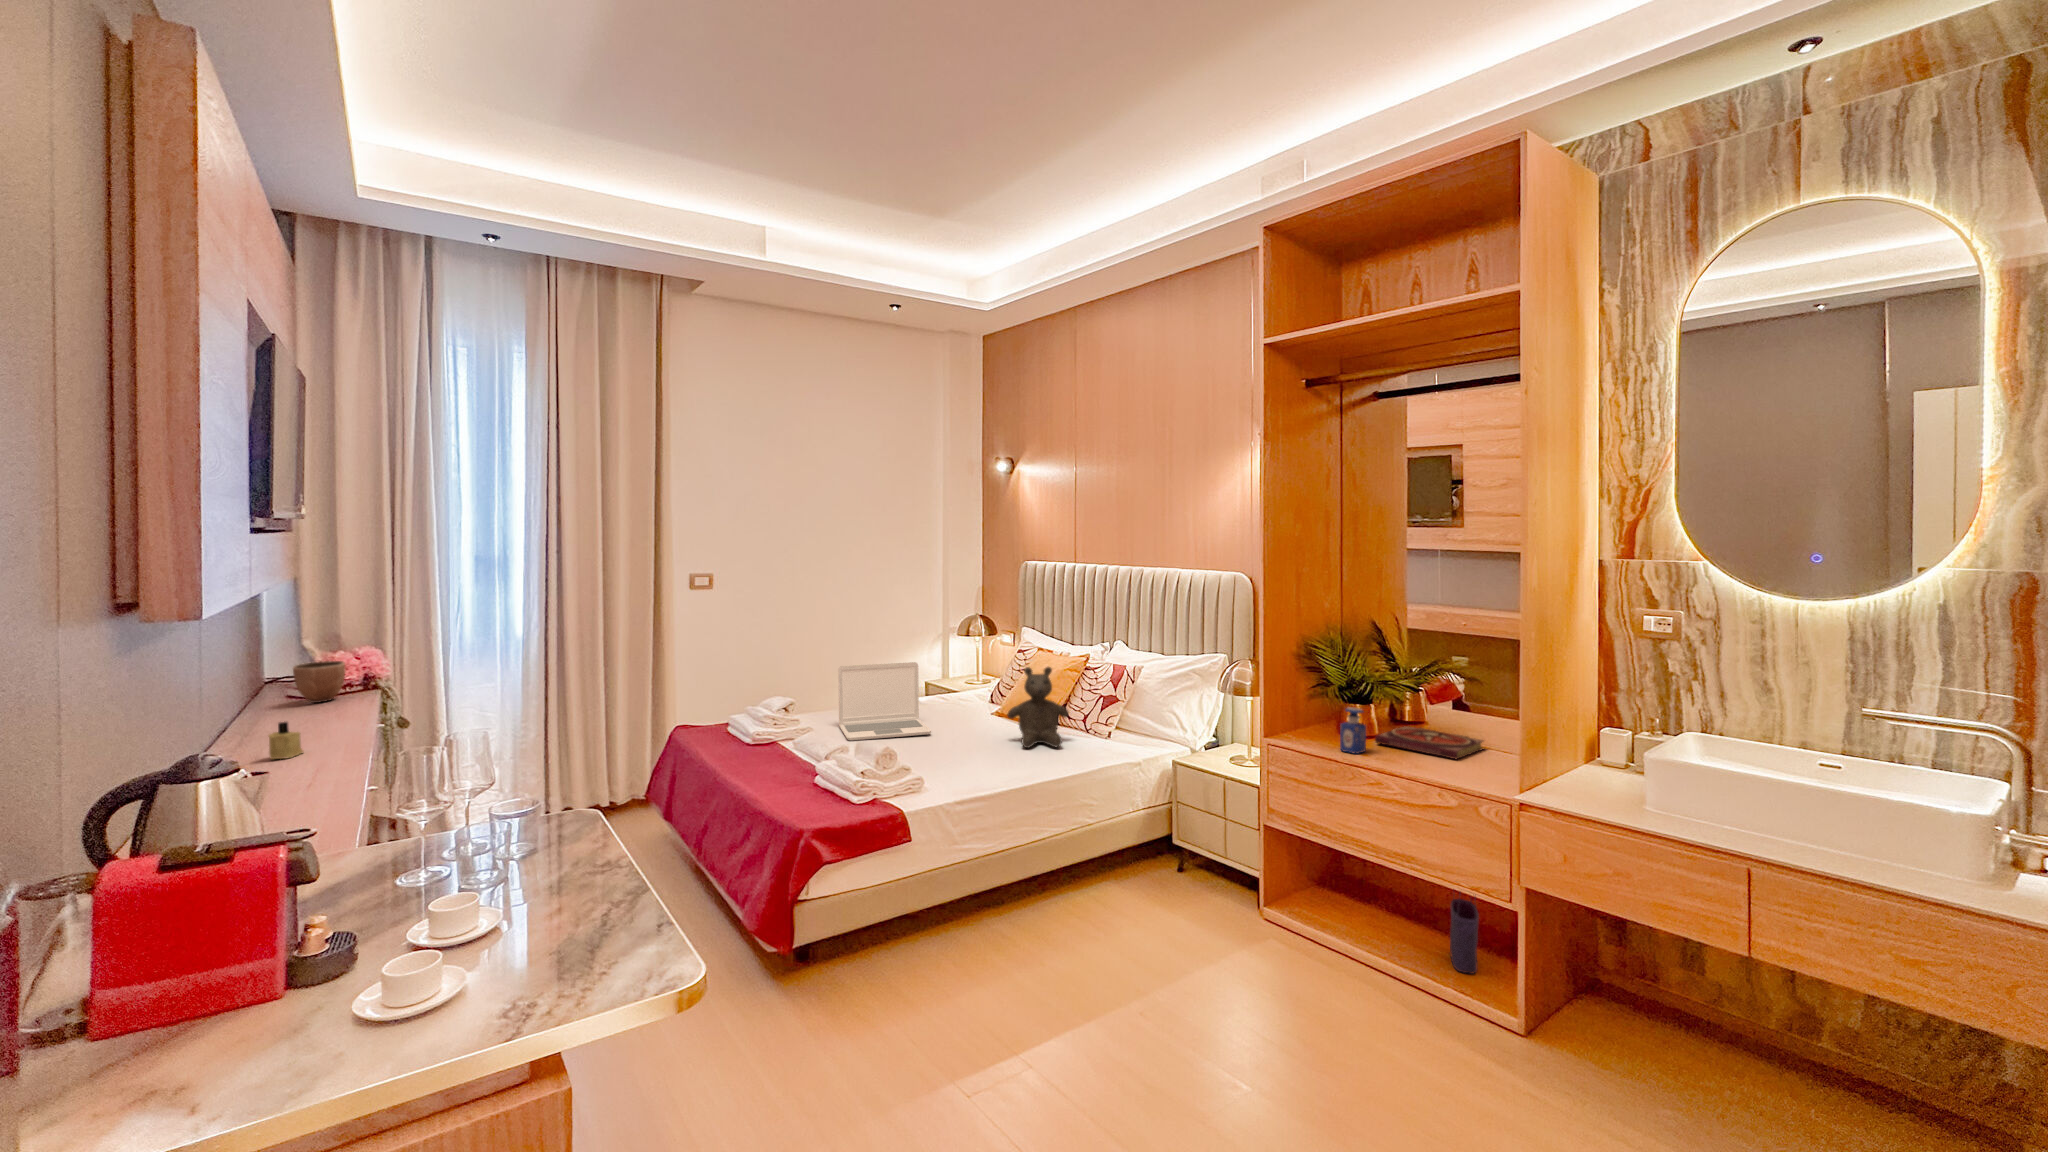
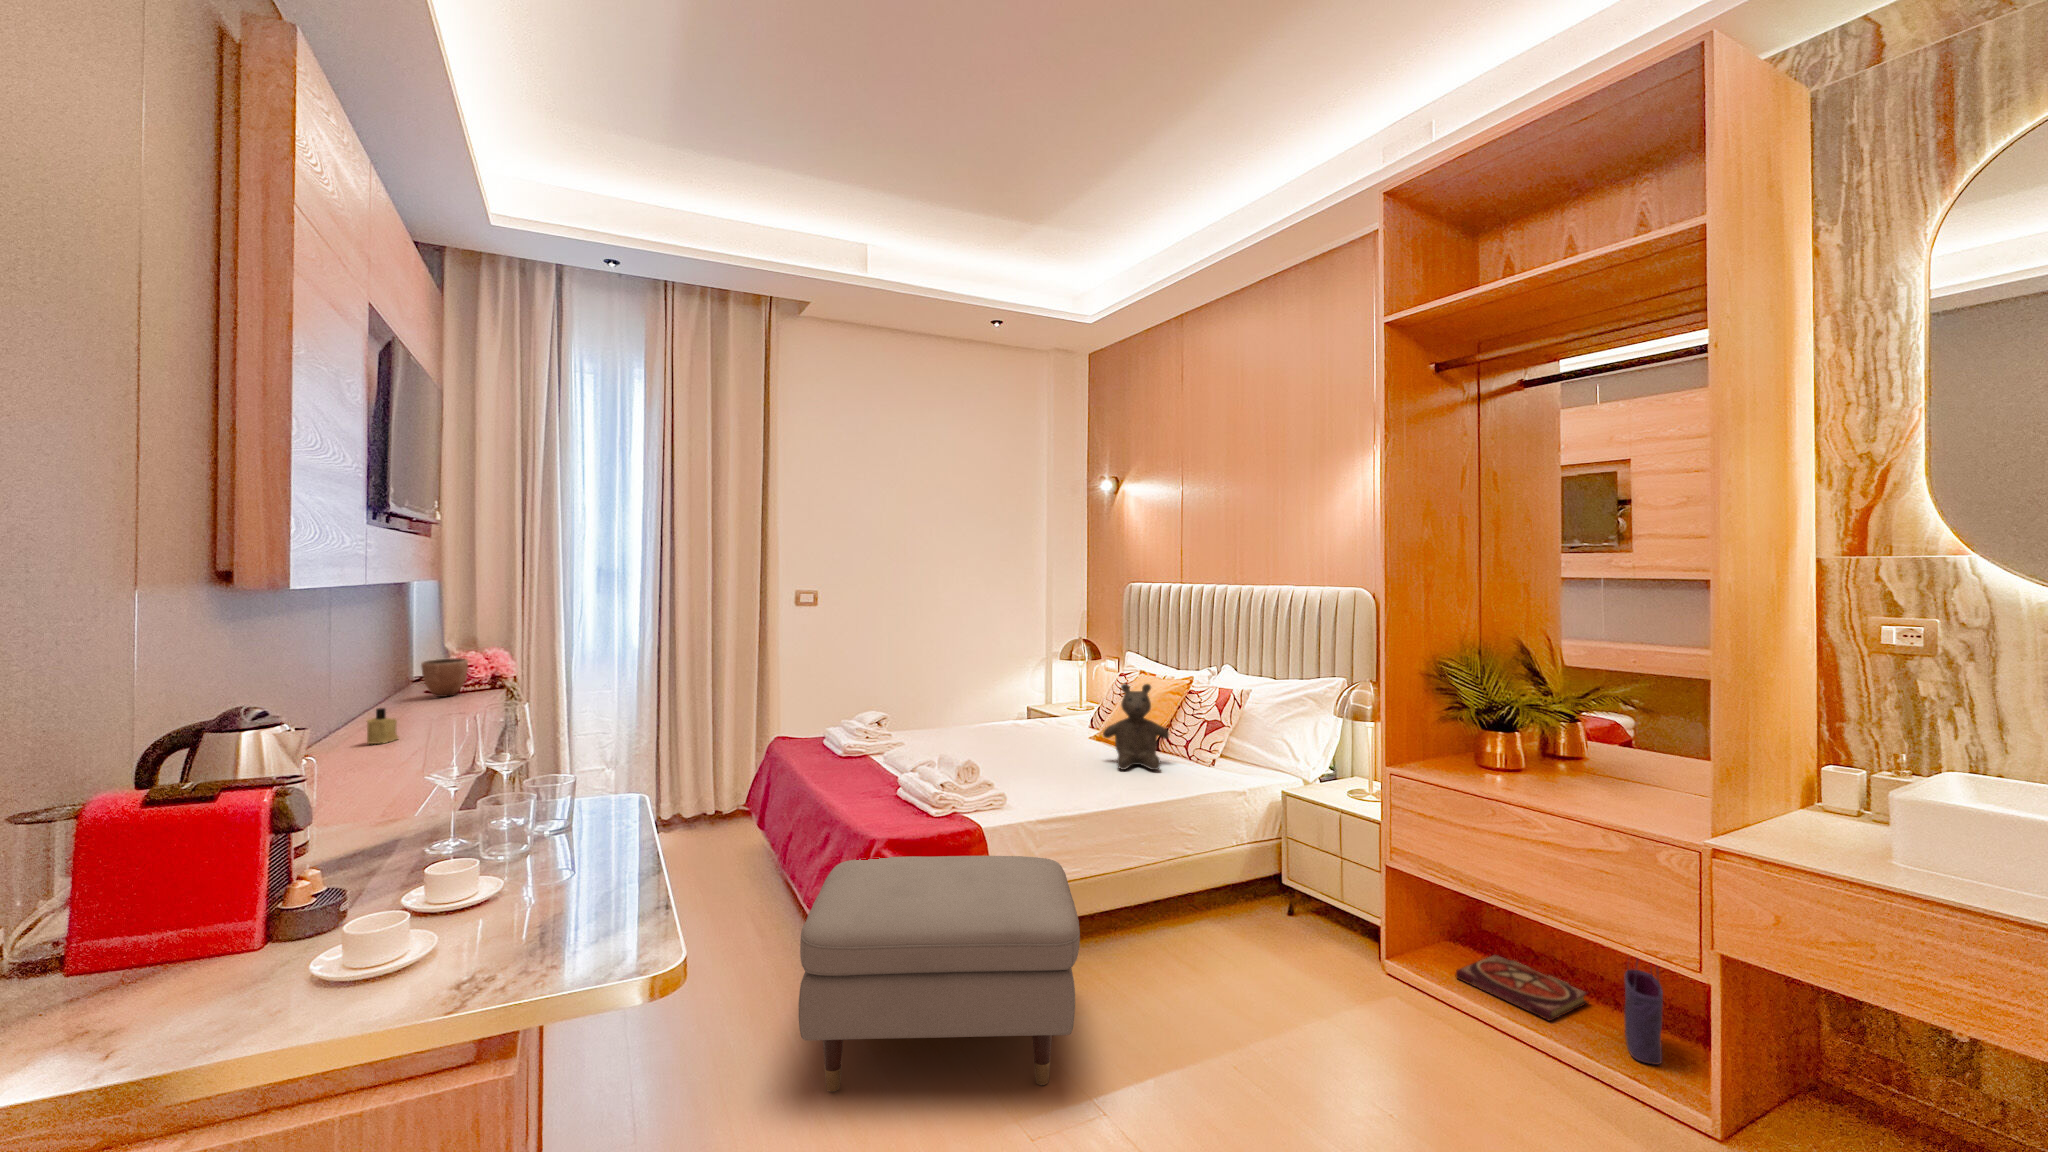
laptop: present [838,662,931,741] -> none [932,677,1024,755]
perfume bottle: present [1340,707,1366,754] -> none [1479,732,1512,787]
book: present [1375,726,1483,759] -> present [1456,955,1588,1021]
ottoman: none [749,835,1006,1060] -> present [798,856,1080,1092]

